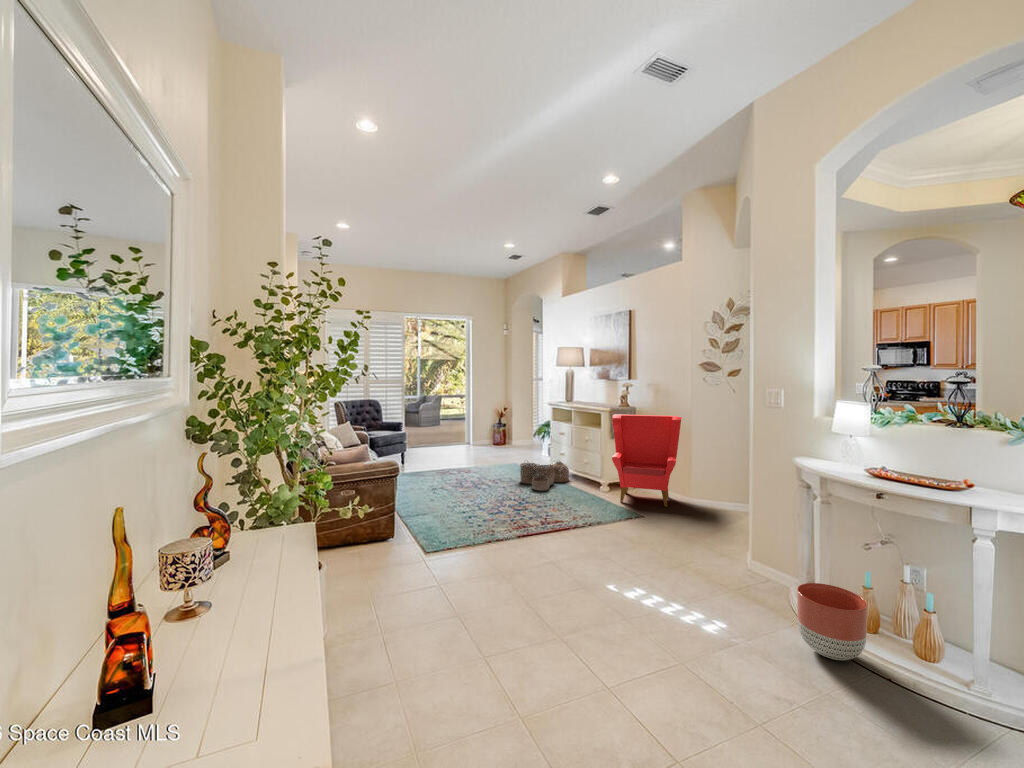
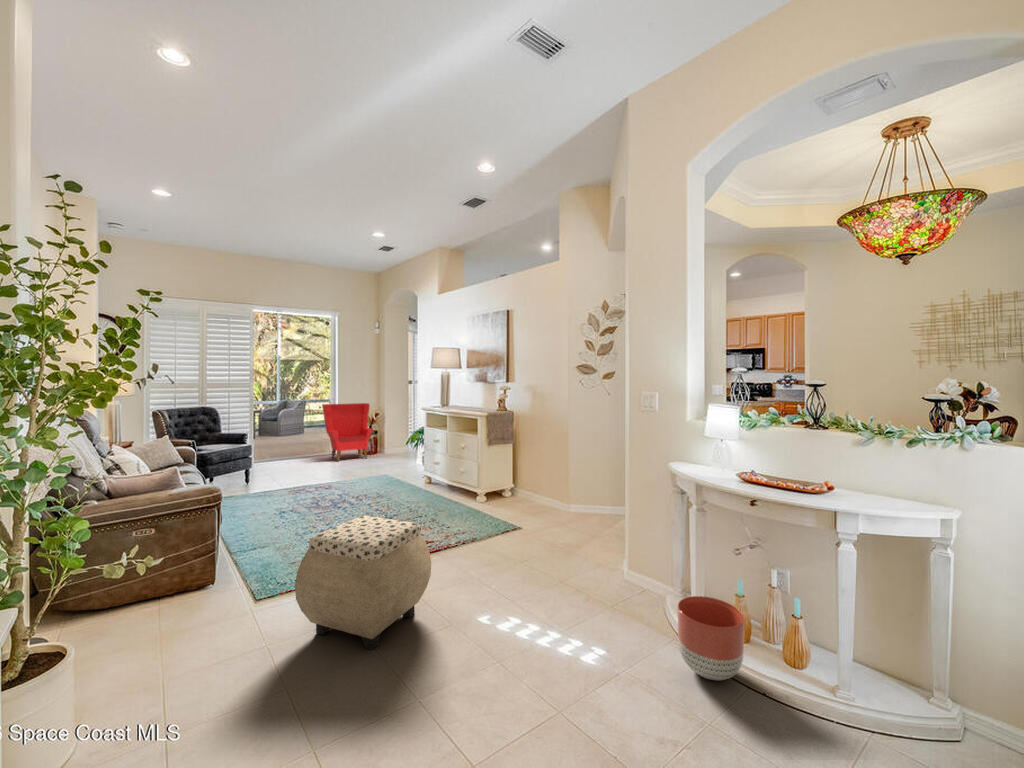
armchair: present [612,414,682,507] -> present [322,403,373,461]
woven basket: present [520,462,569,491] -> none [389,469,444,505]
ottoman: none [460,491,565,596] -> present [295,516,431,649]

